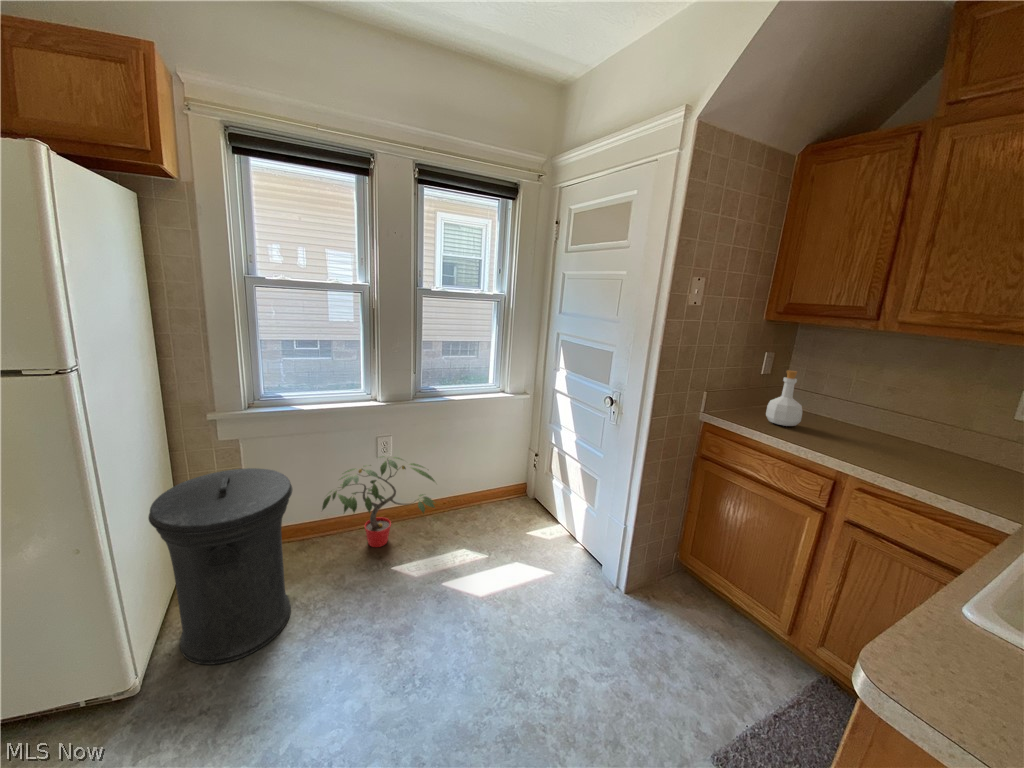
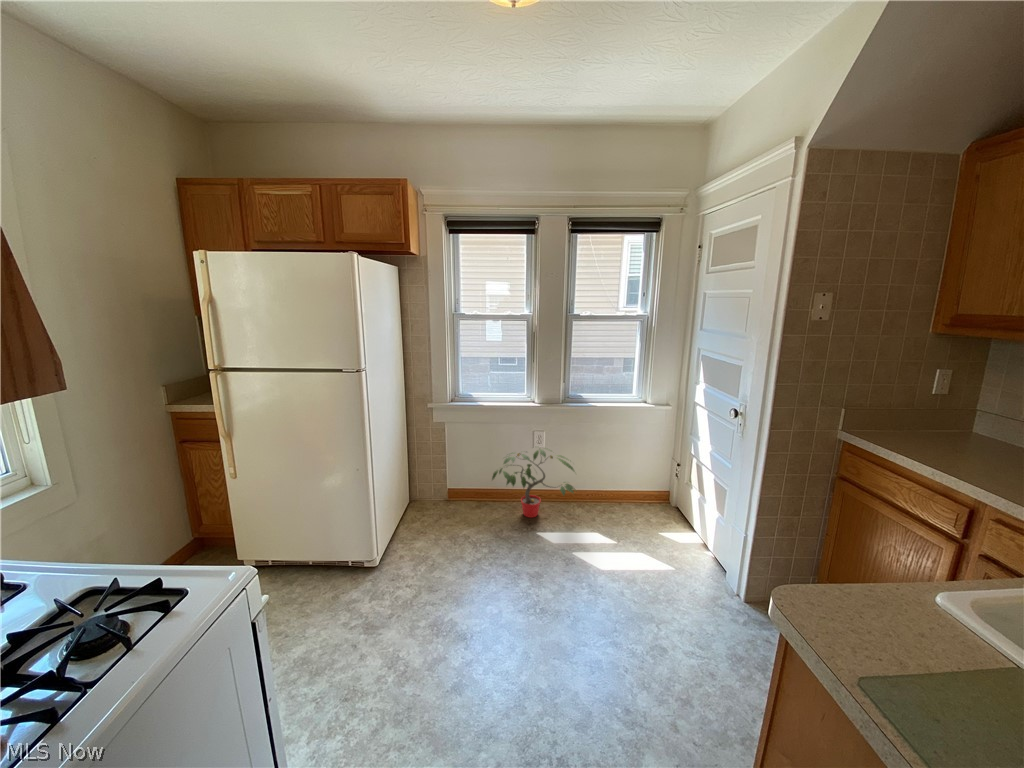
bottle: present [766,370,802,426] -> none [934,390,989,455]
trash can: present [149,468,292,665] -> none [392,441,469,563]

